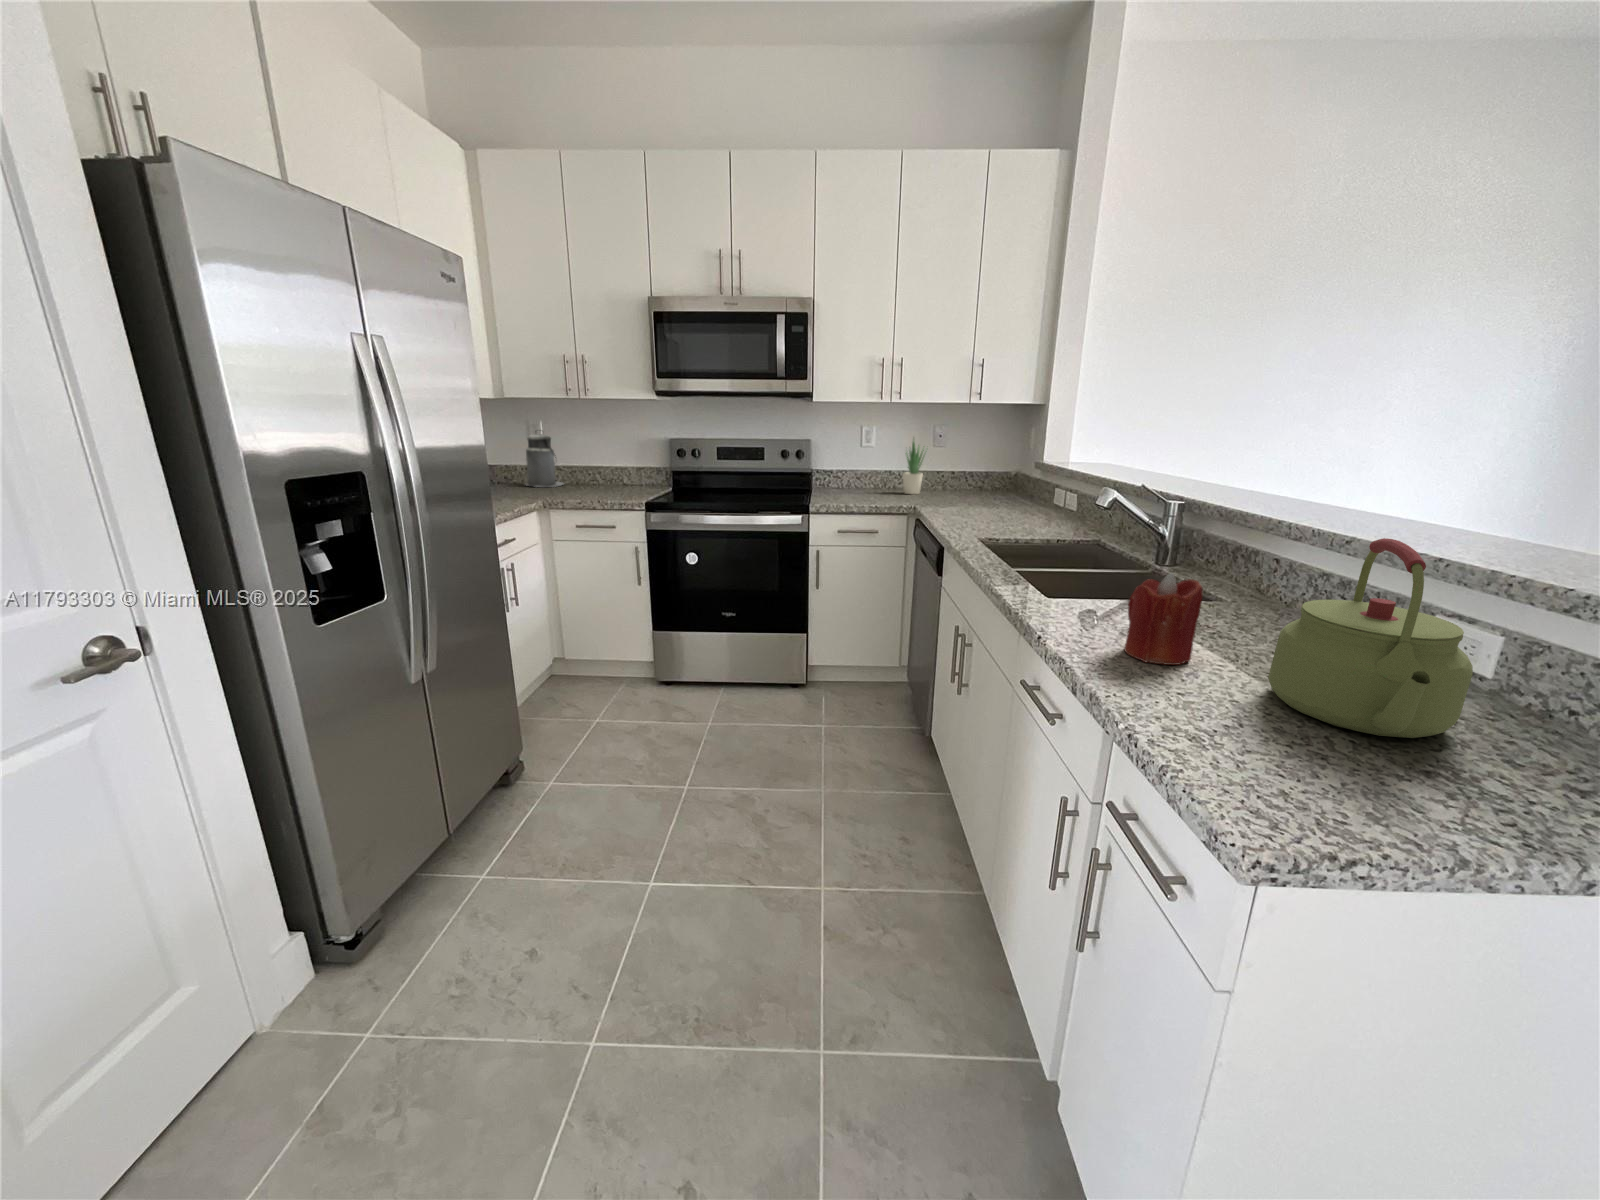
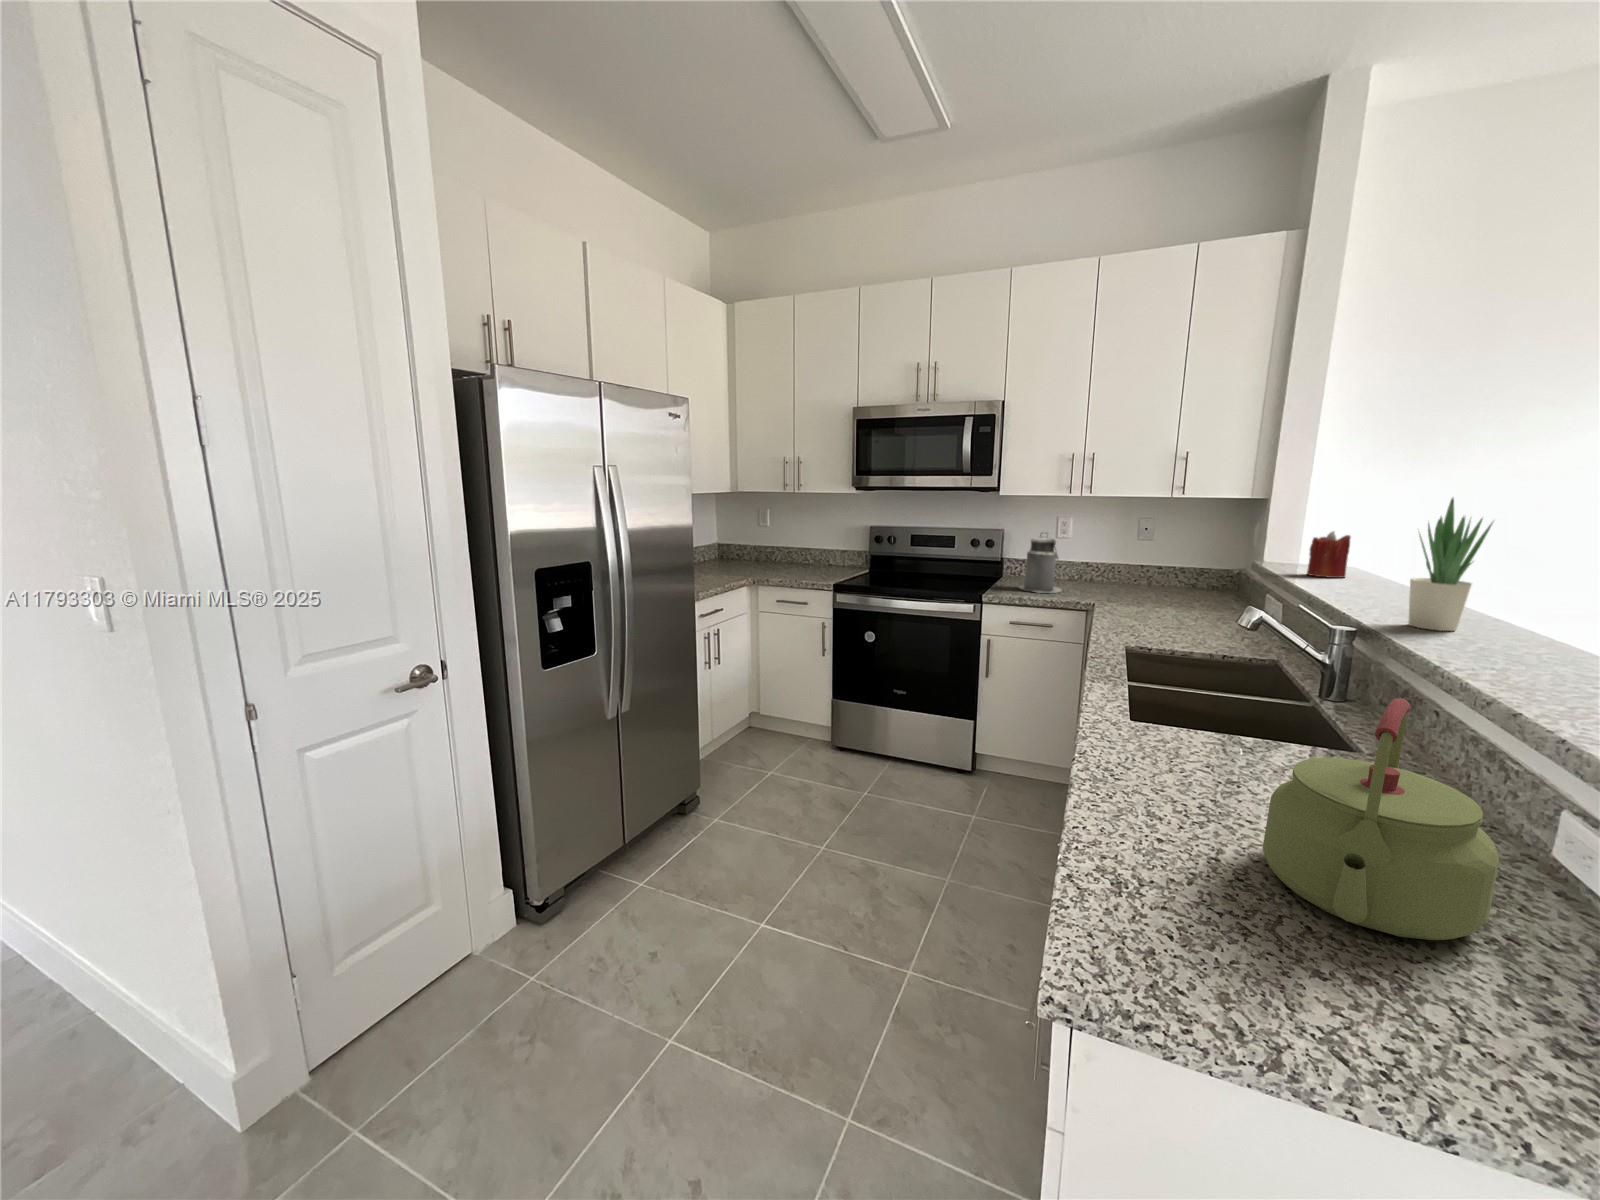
canister: present [526,431,563,487] -> present [1020,536,1061,593]
potted plant: present [903,441,924,494] -> present [1408,498,1492,631]
candle: present [1124,573,1203,665] -> present [1307,531,1351,578]

